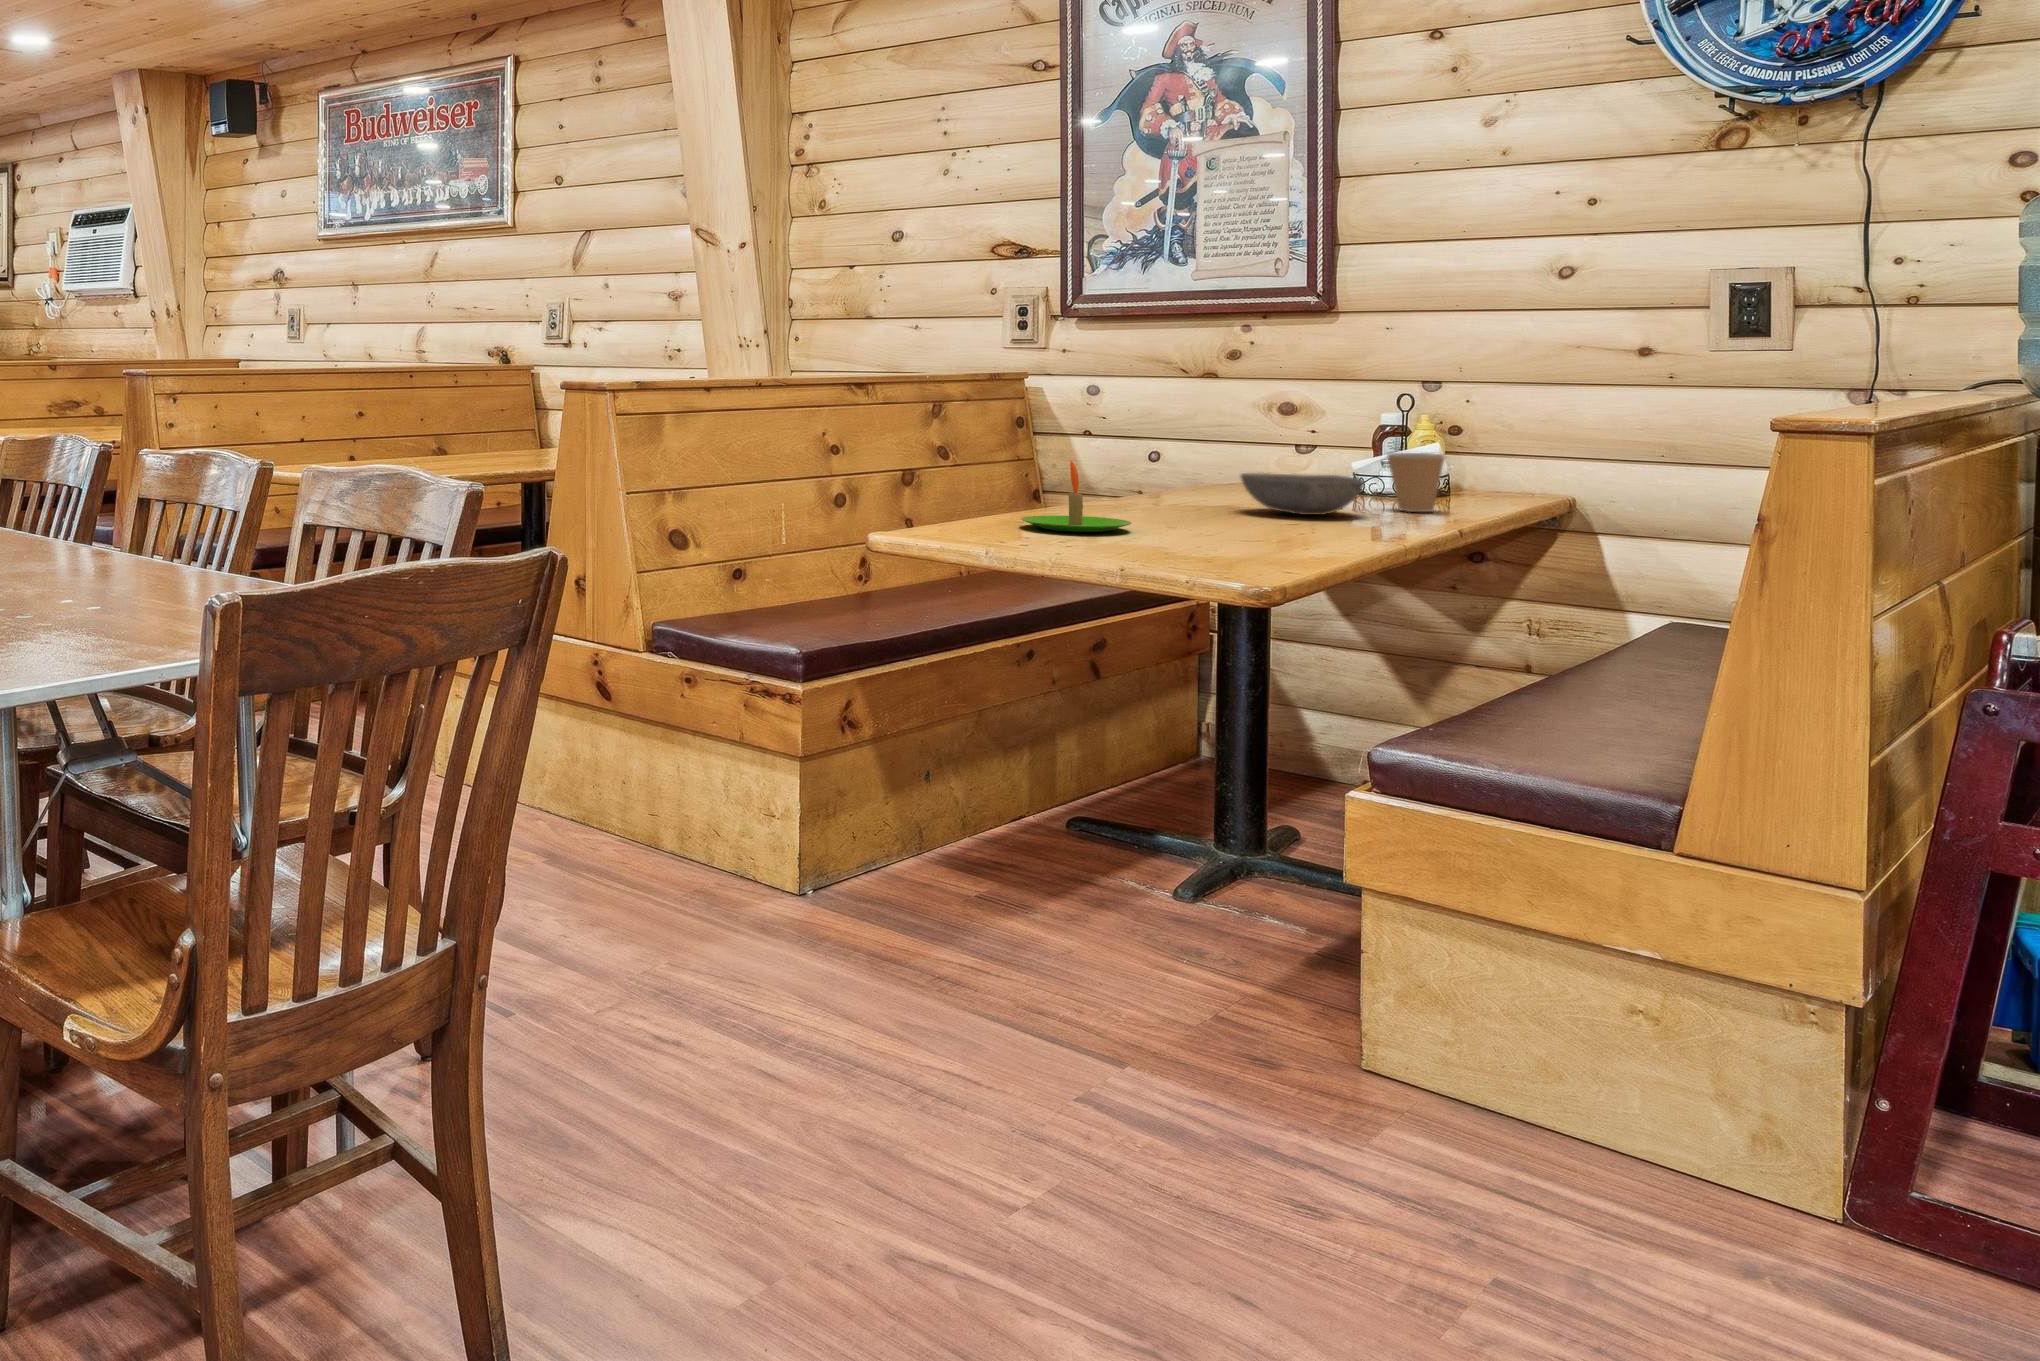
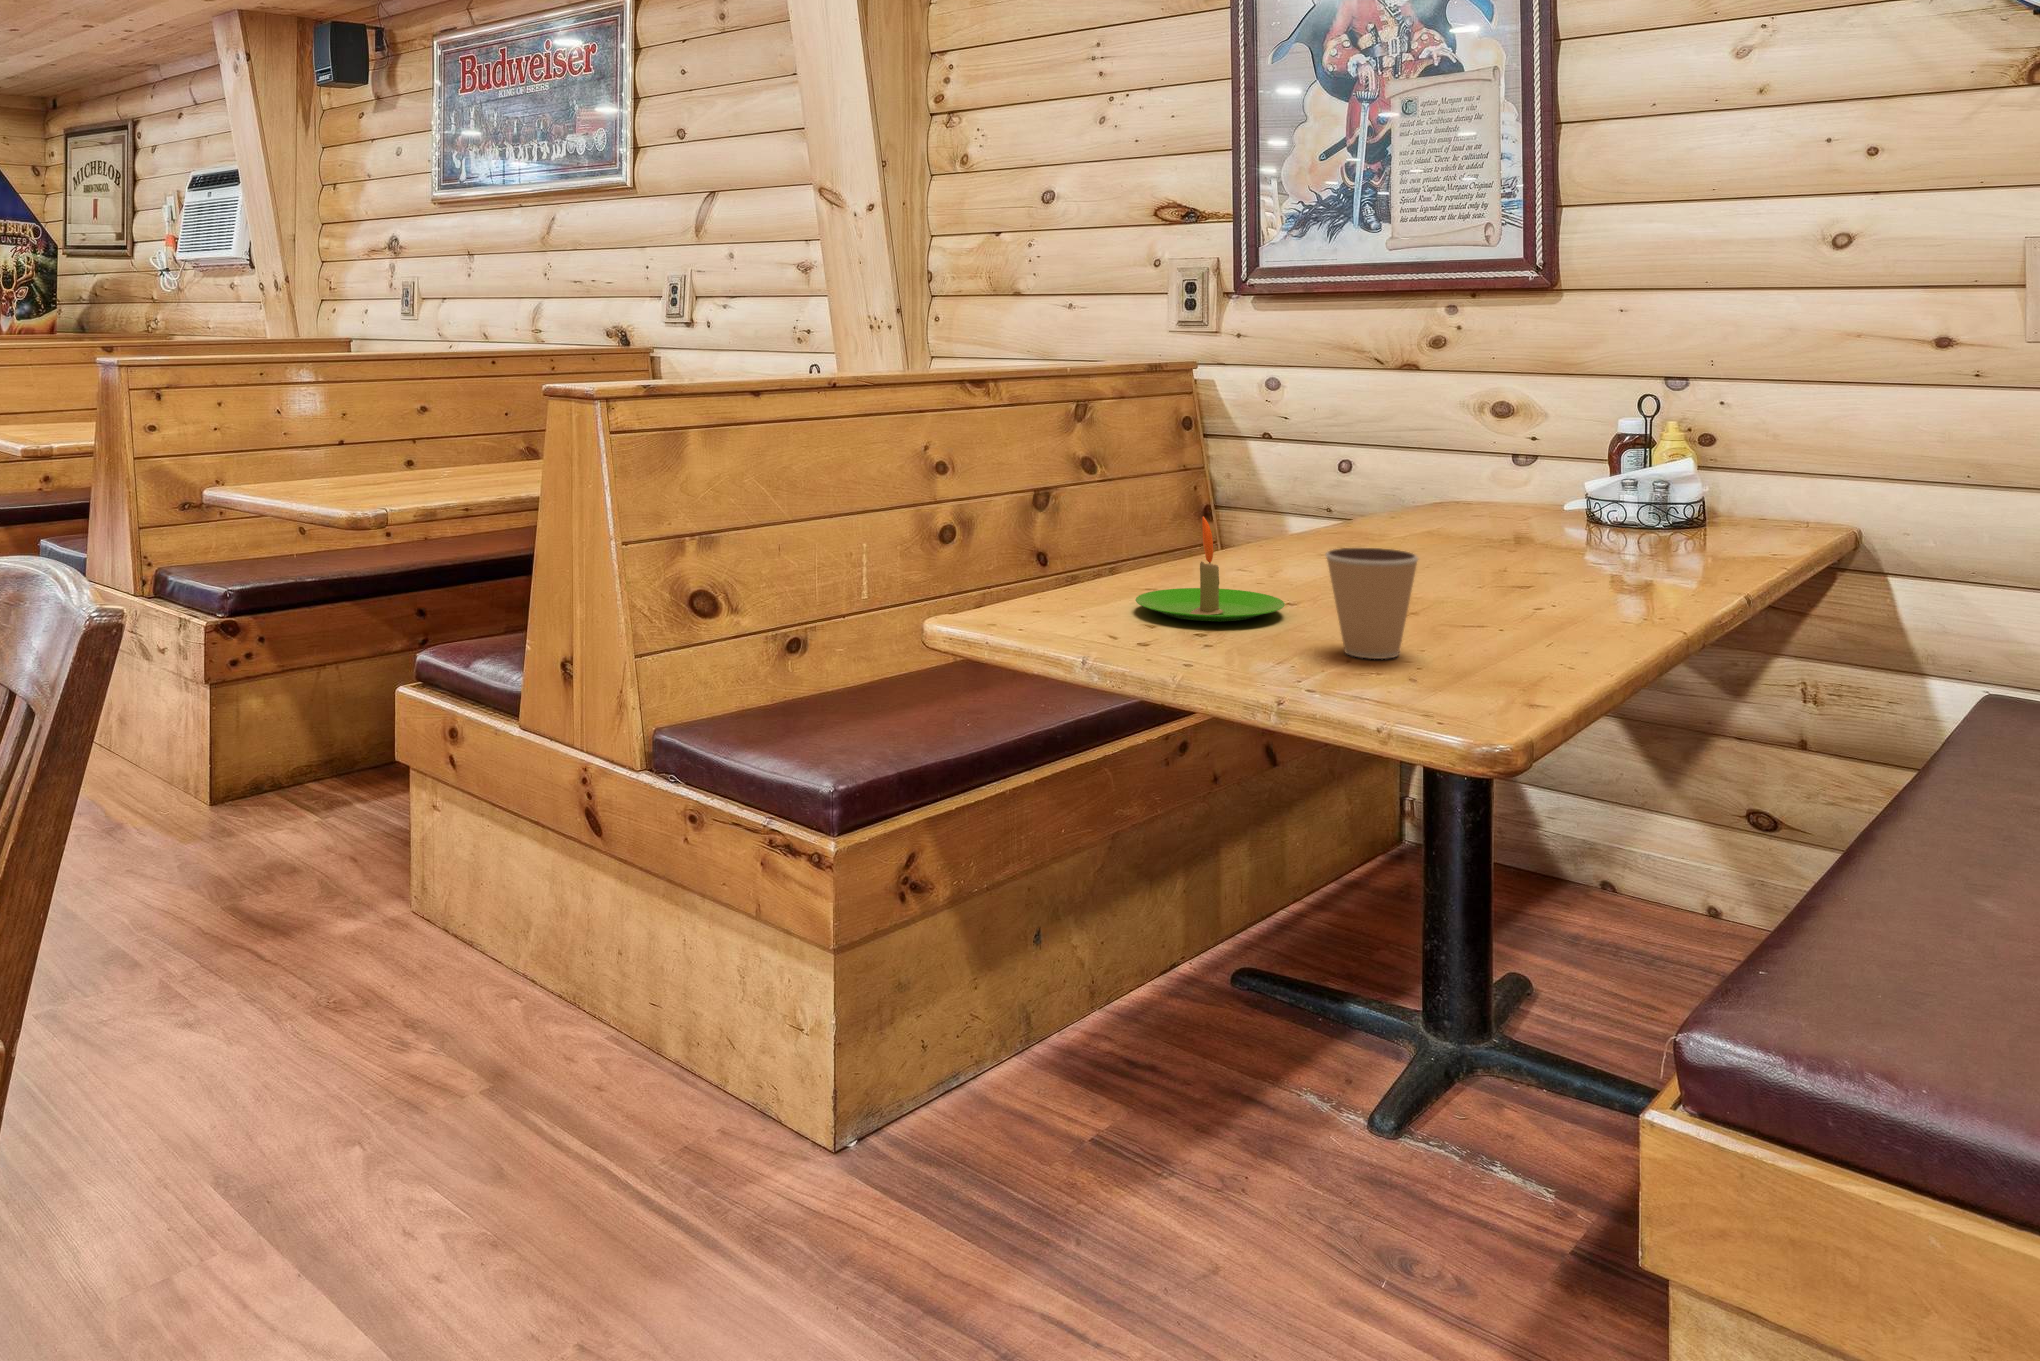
coffee cup: present [1387,453,1445,512] -> present [1325,548,1418,659]
bowl: present [1240,473,1364,515] -> none [1437,511,1596,571]

